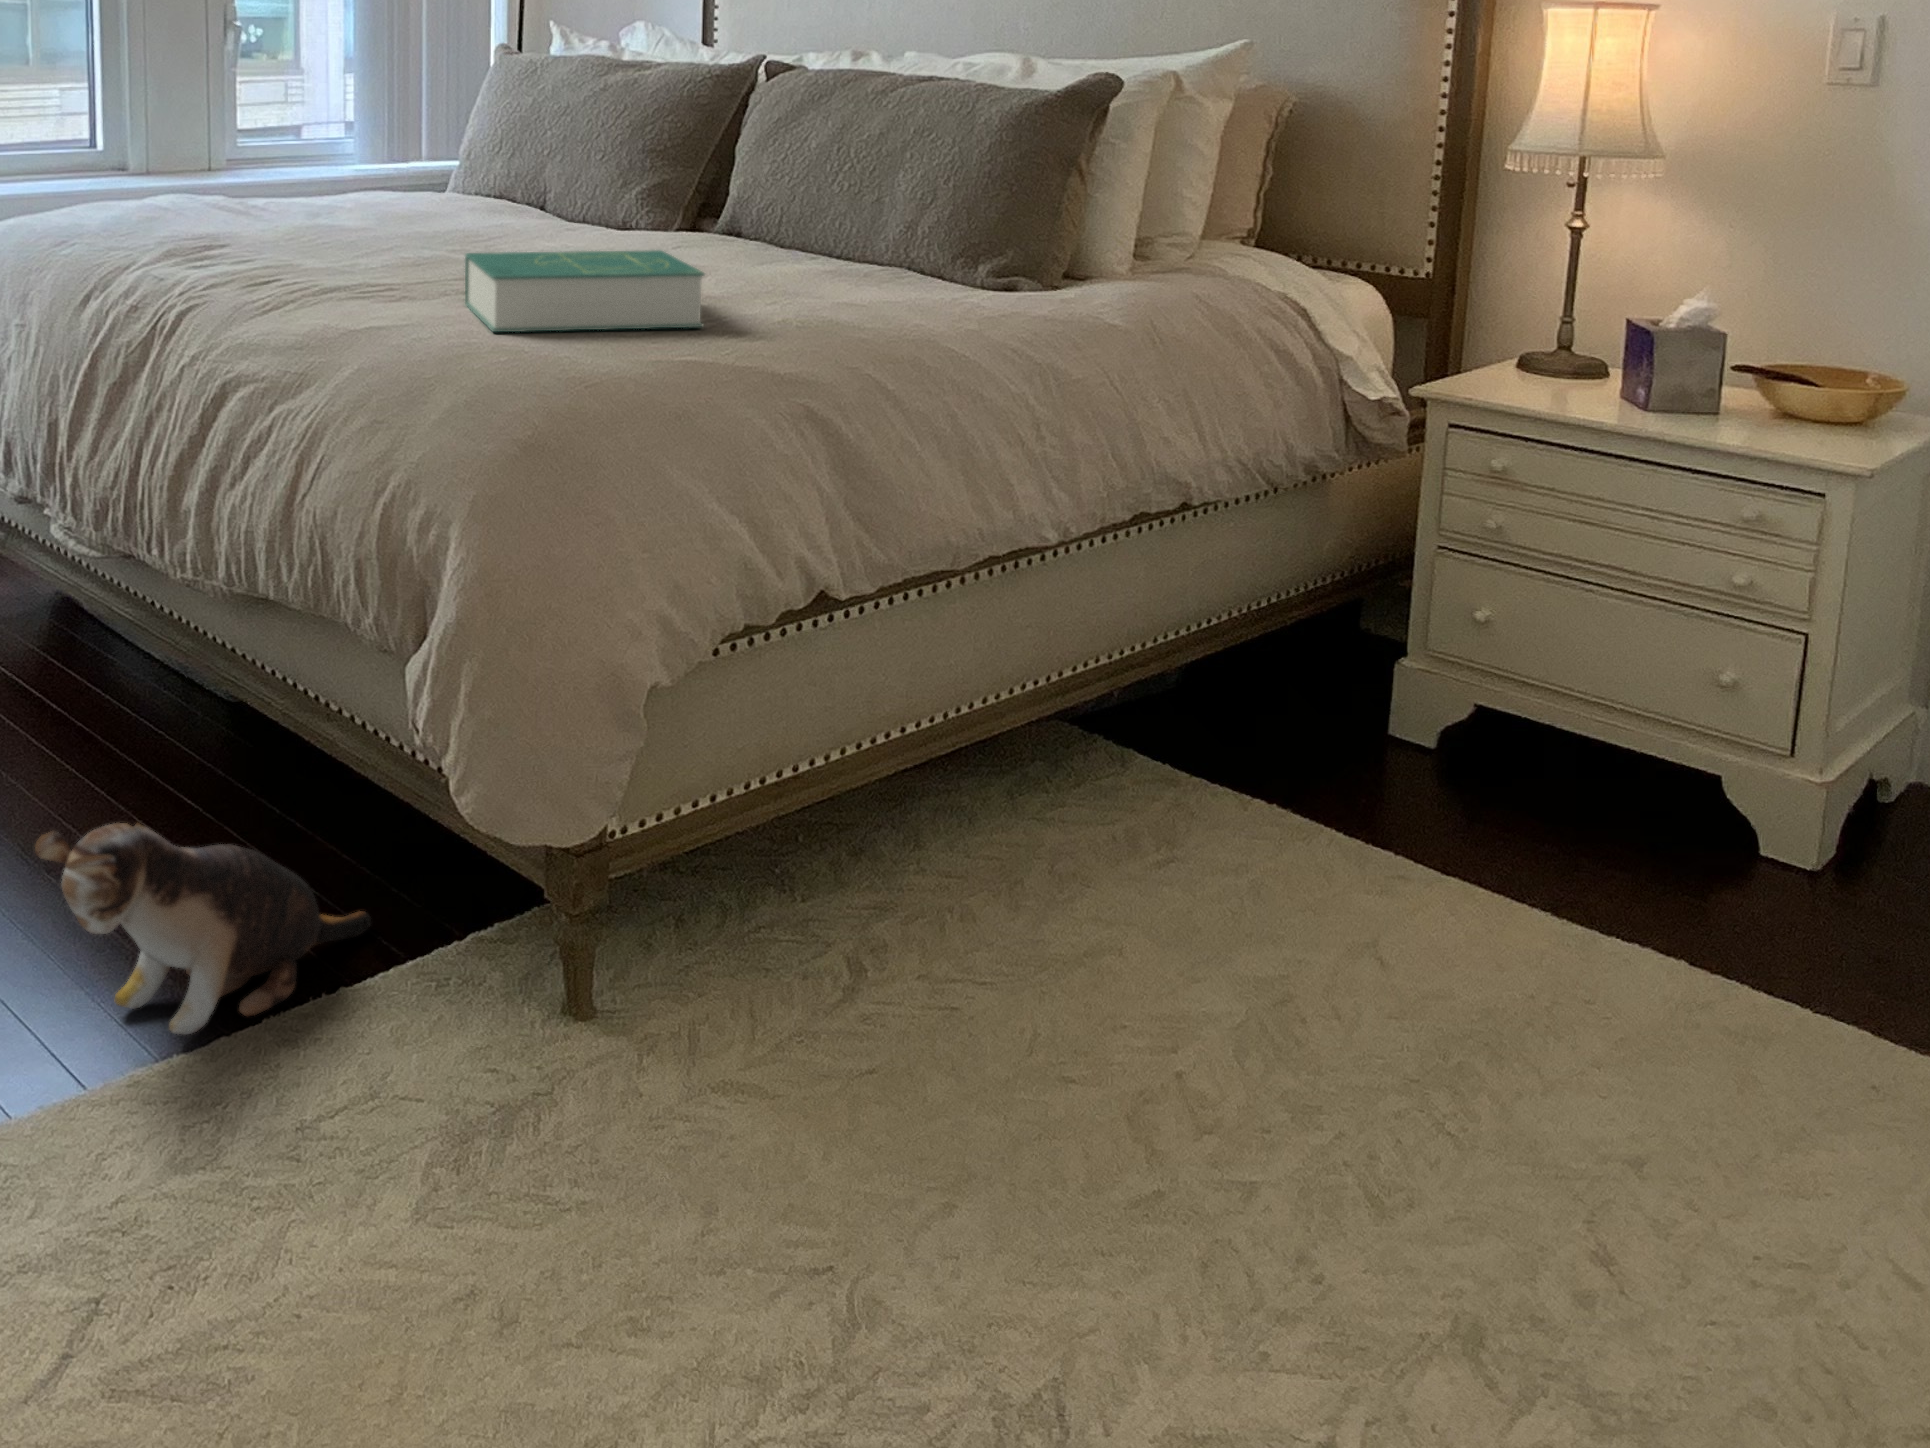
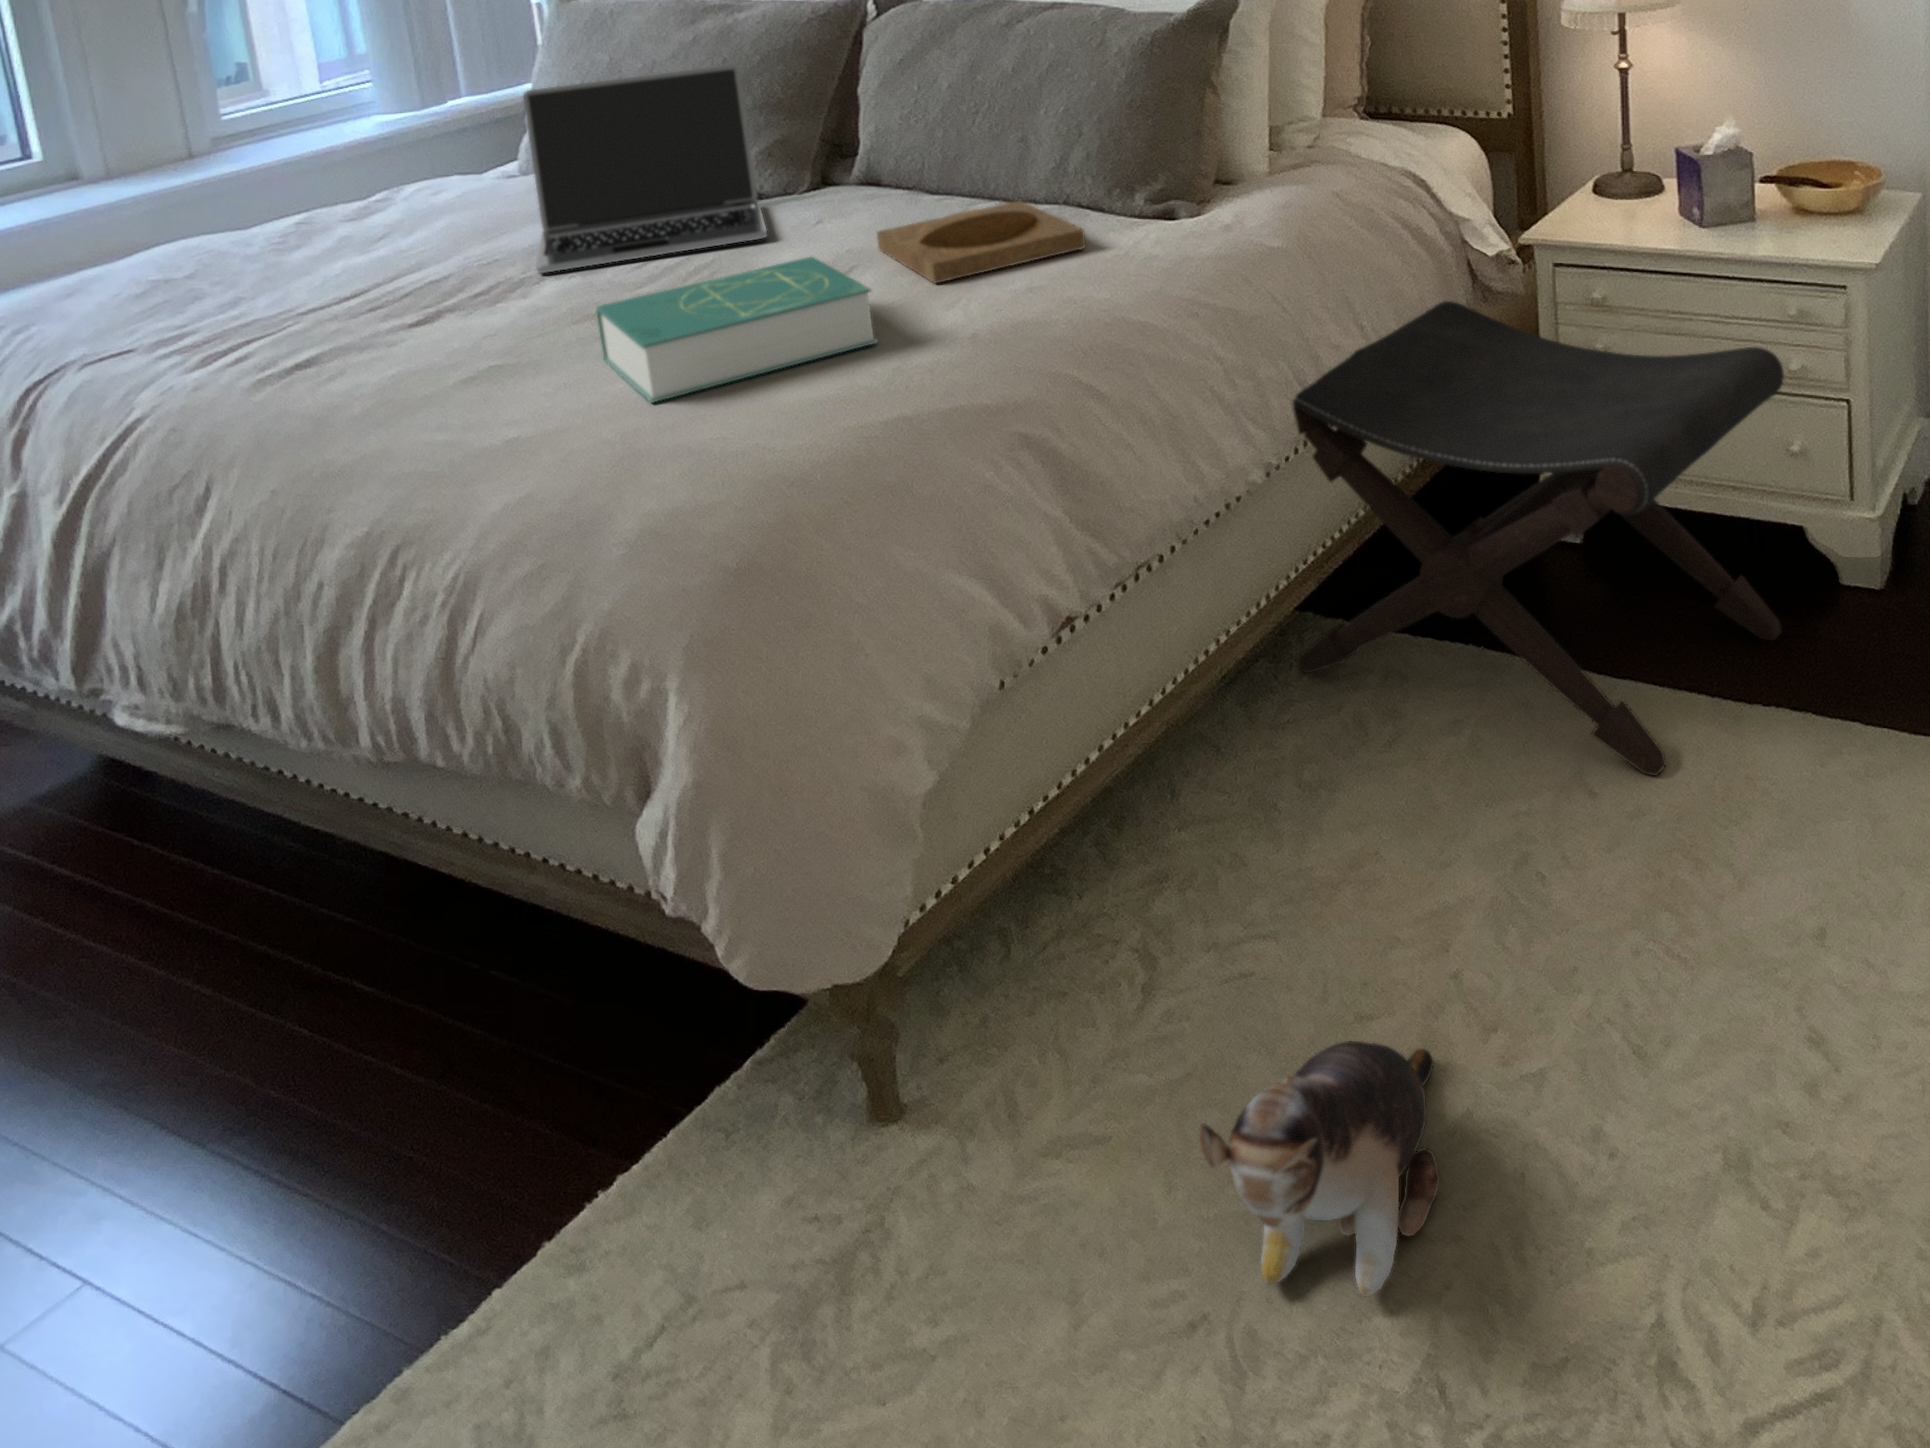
laptop: none [432,97,637,254] -> present [523,65,767,273]
tray: none [729,252,927,301] -> present [877,201,1085,283]
footstool: none [1077,439,1716,966] -> present [1293,301,1784,776]
plush toy: present [35,823,371,1034] -> present [1199,1041,1440,1297]

